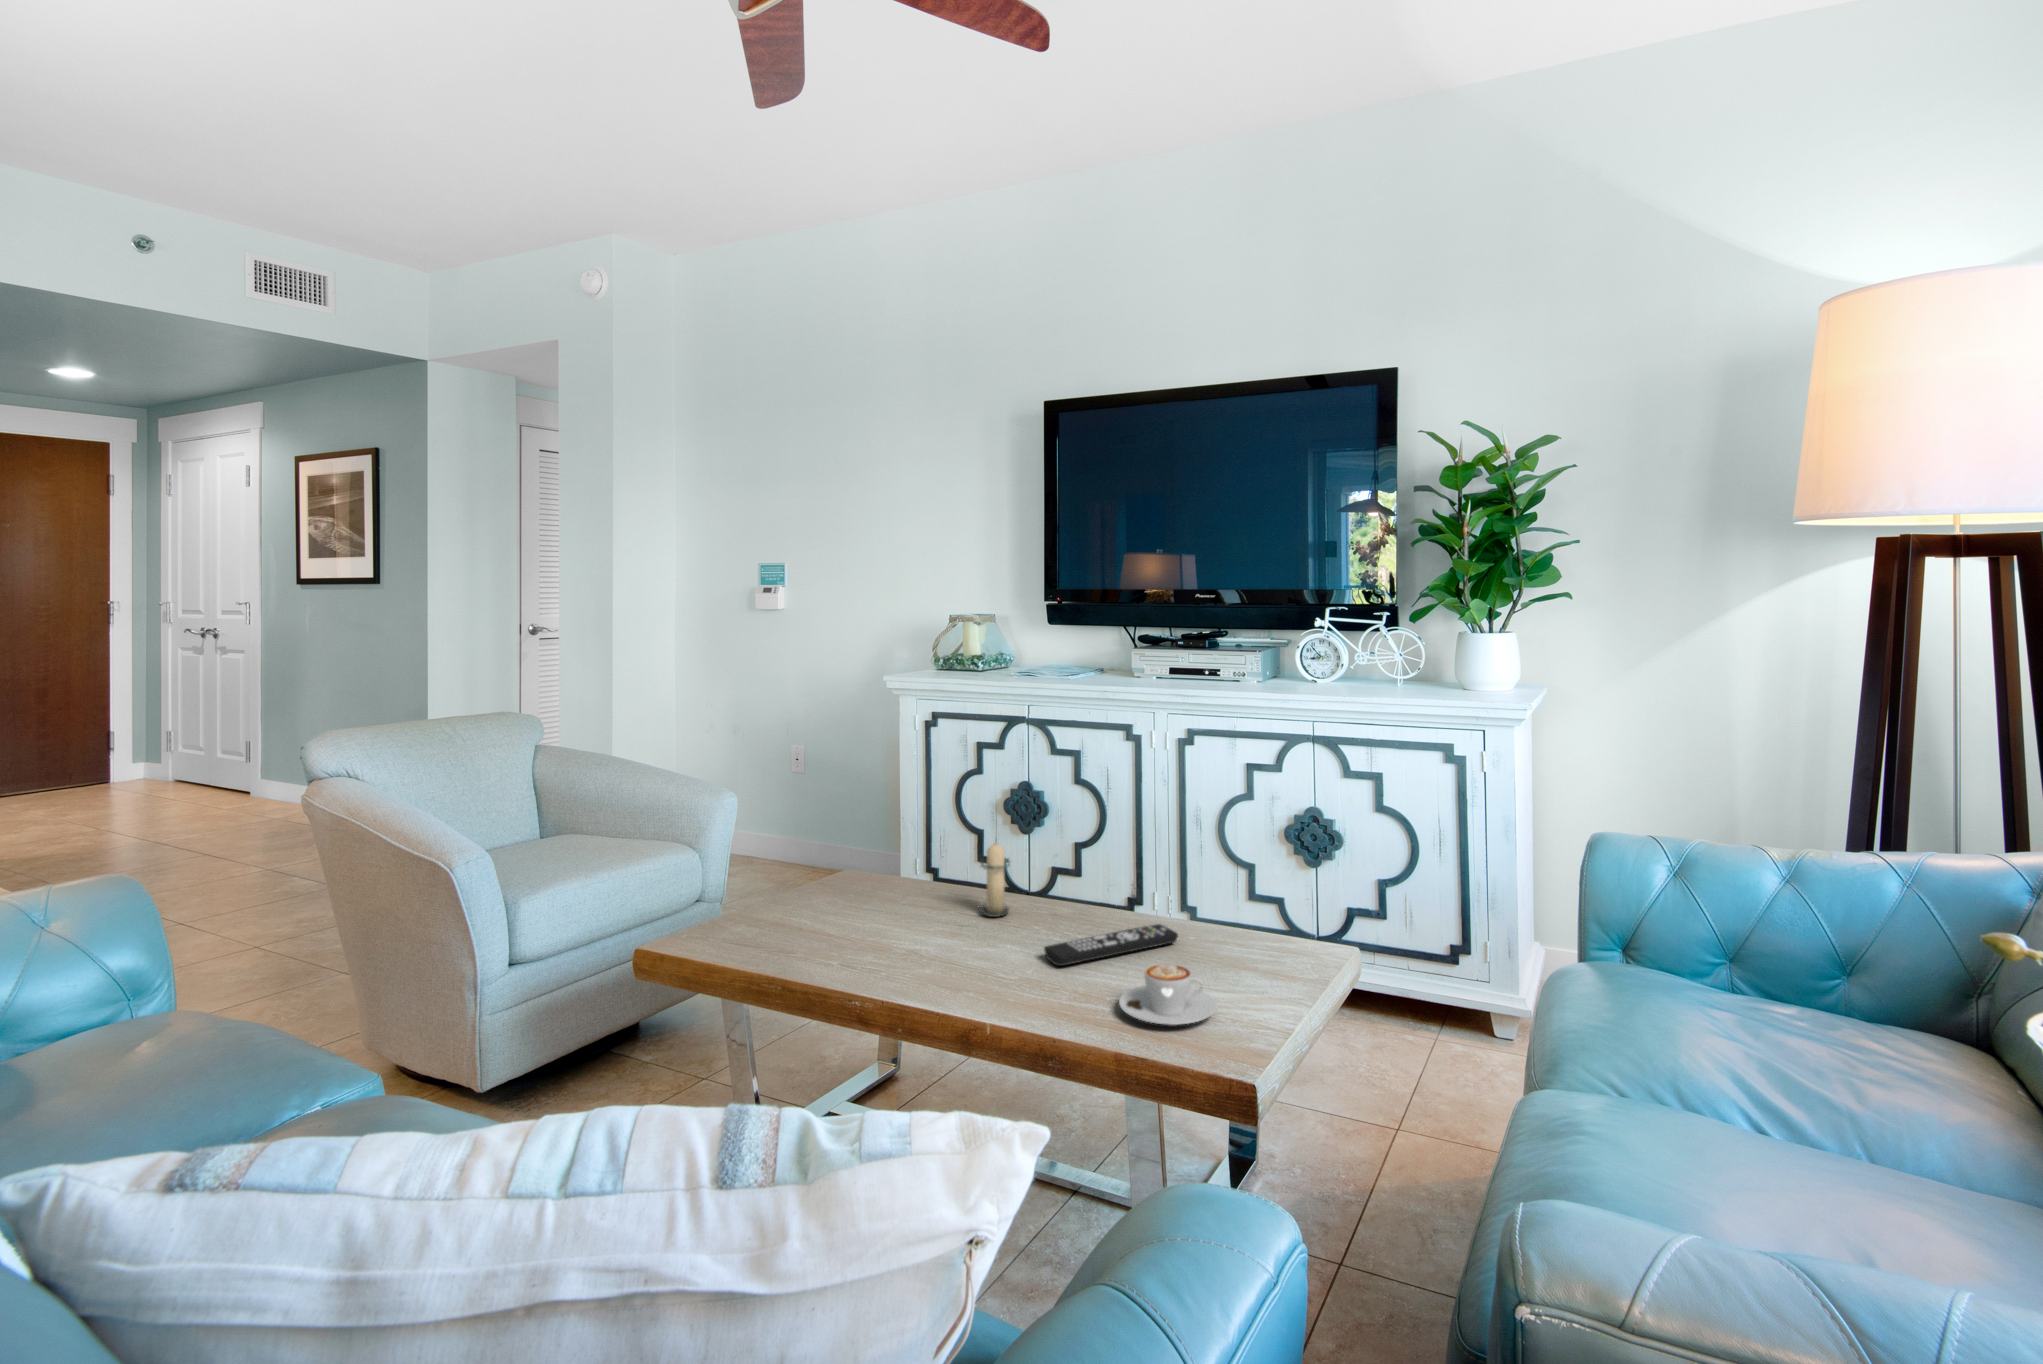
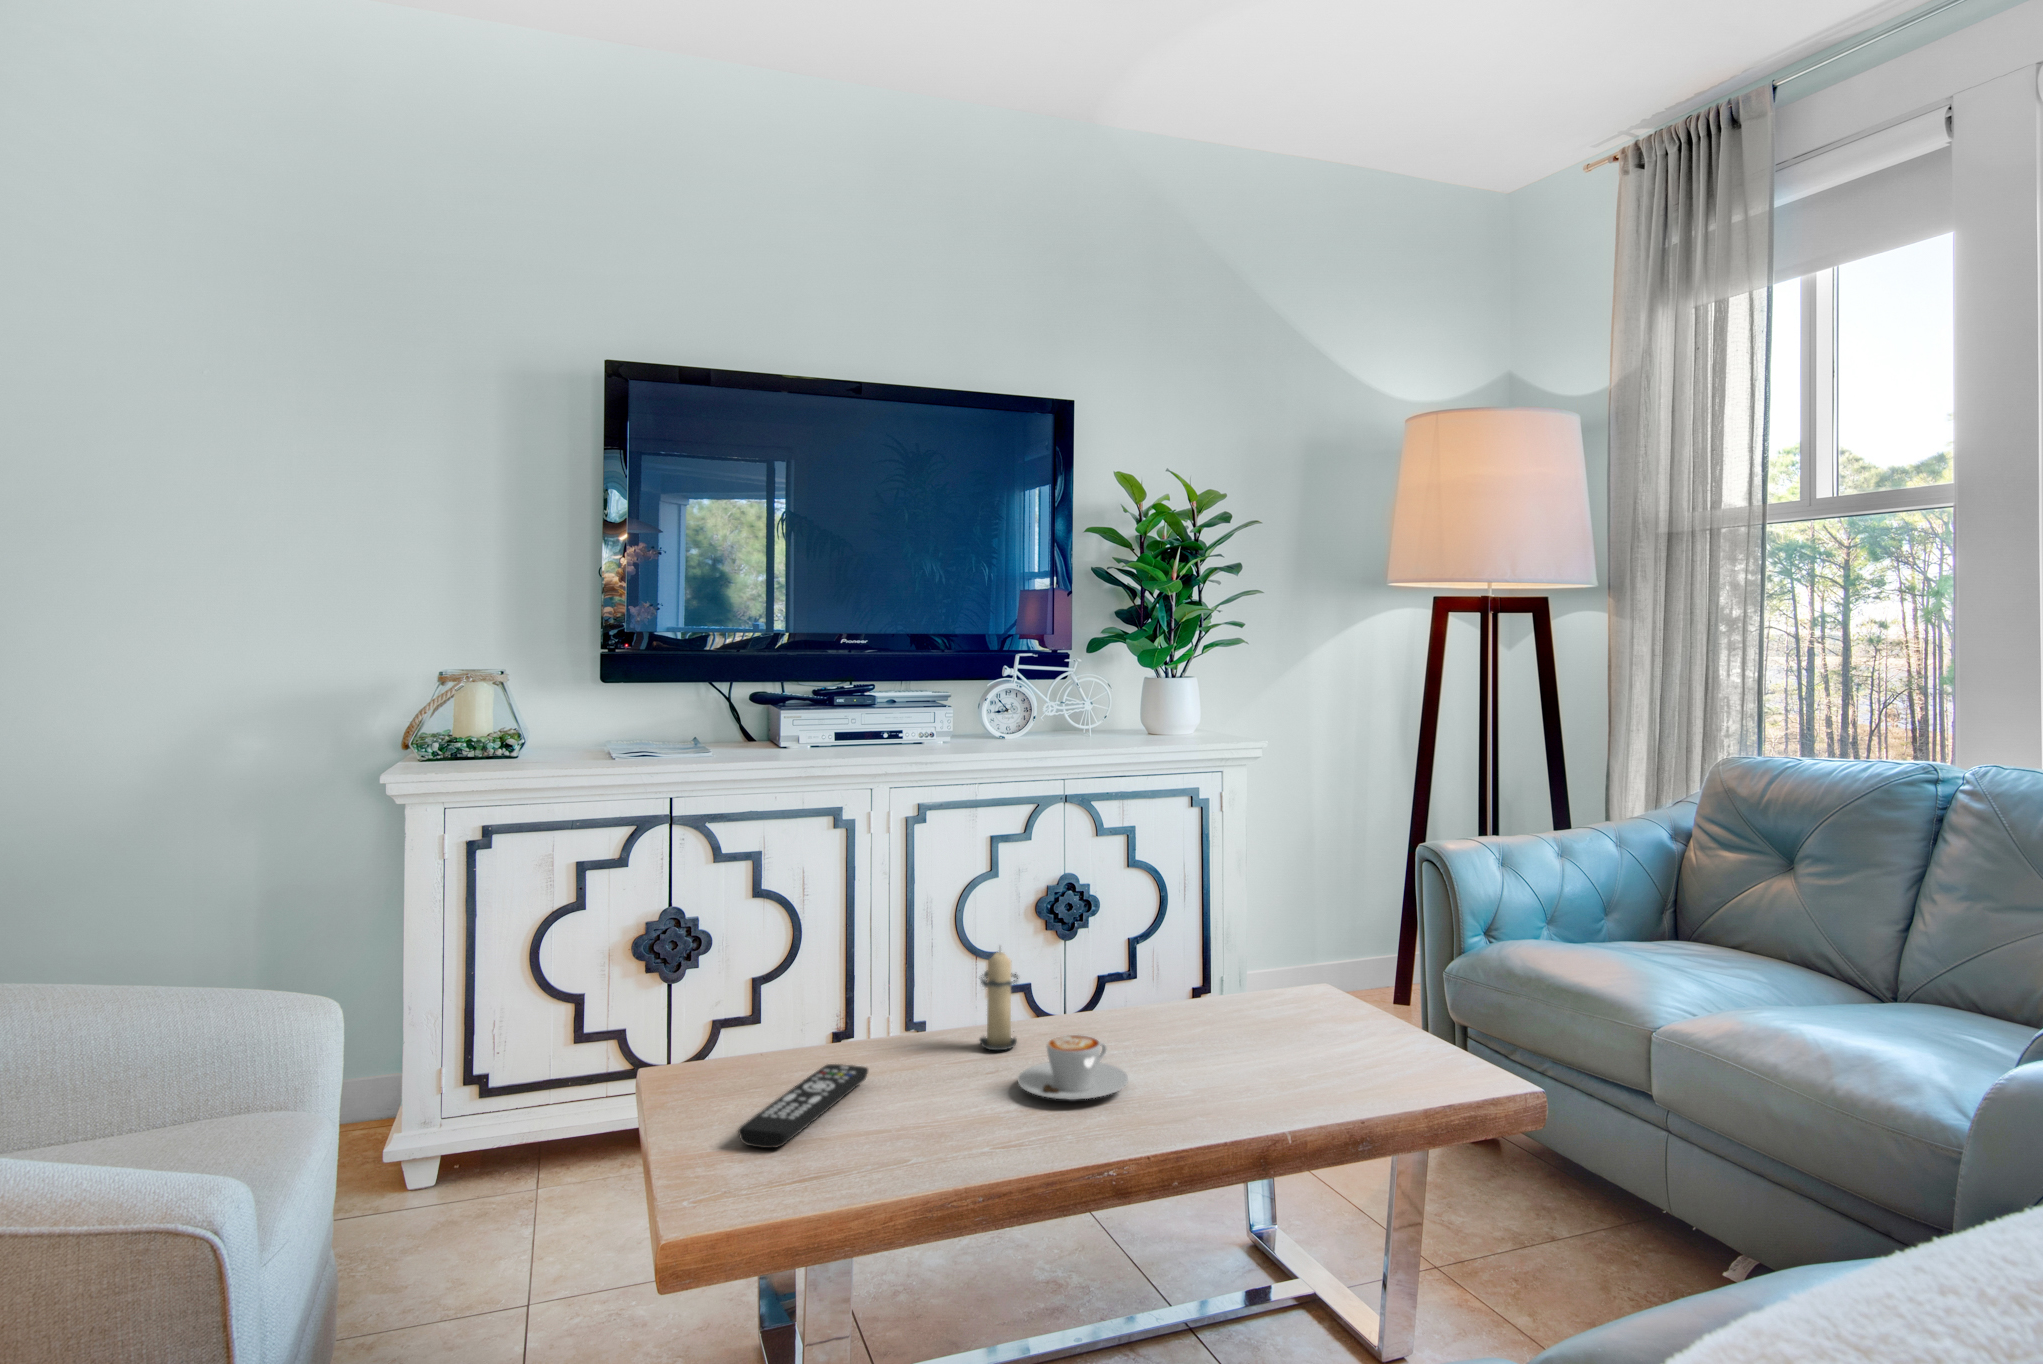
remote control: present [1044,924,1178,966] -> present [738,1064,868,1148]
coffee cup: present [1119,964,1216,1025] -> present [1018,1035,1128,1100]

